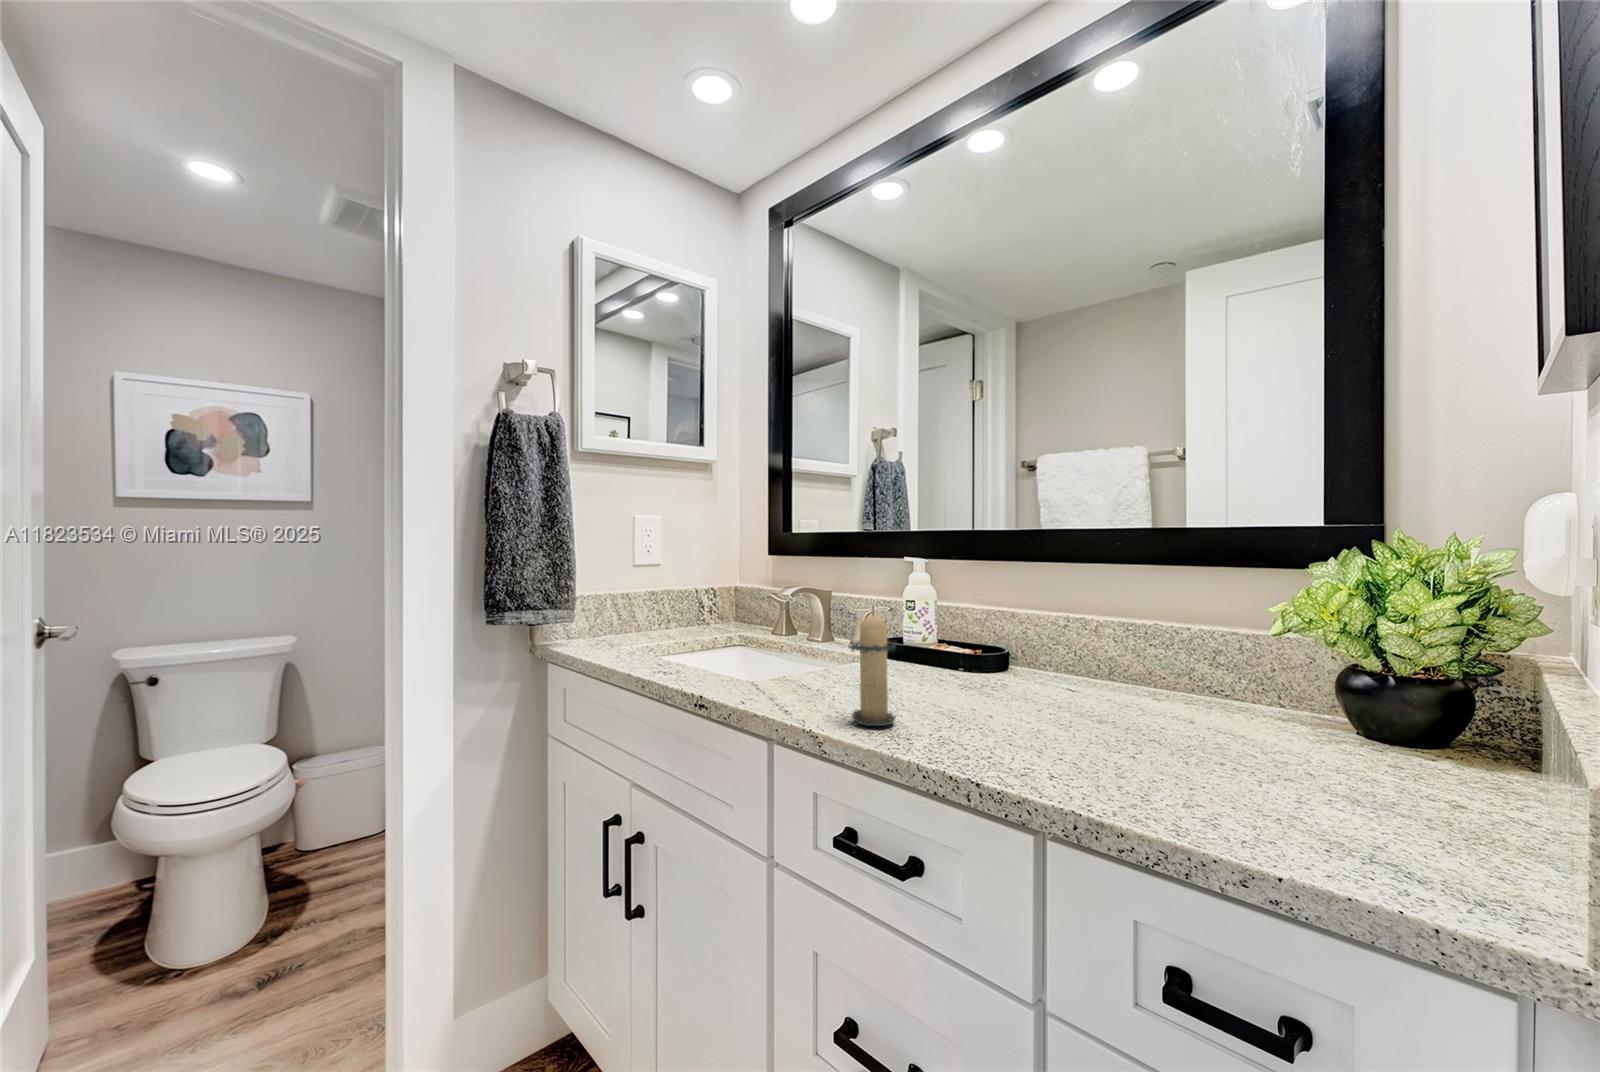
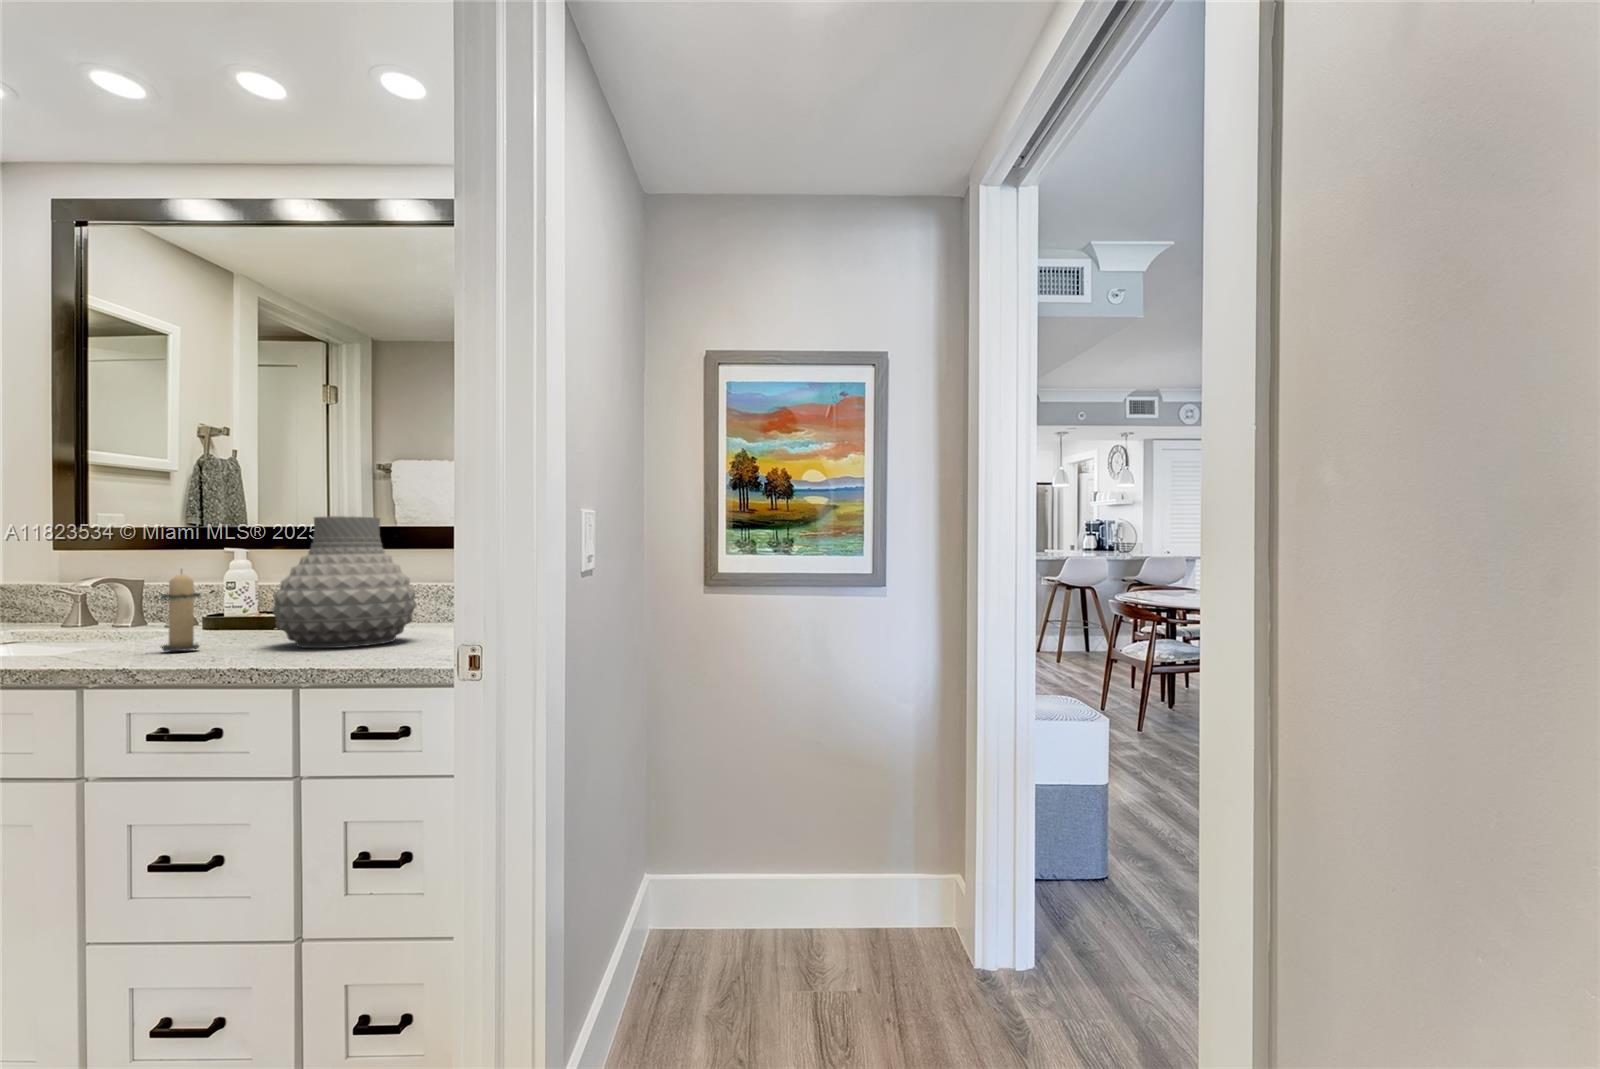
vase: none [983,529,1214,764] -> present [273,516,417,648]

